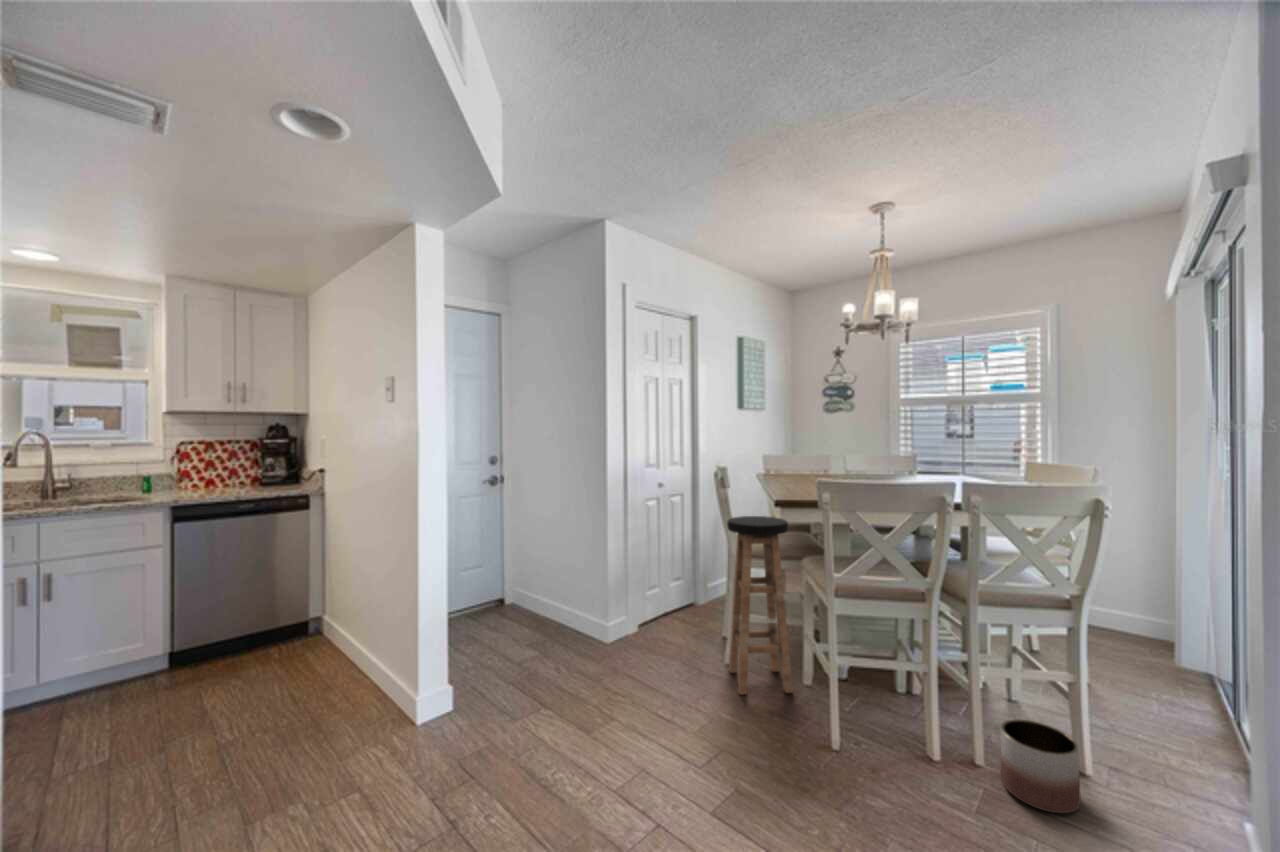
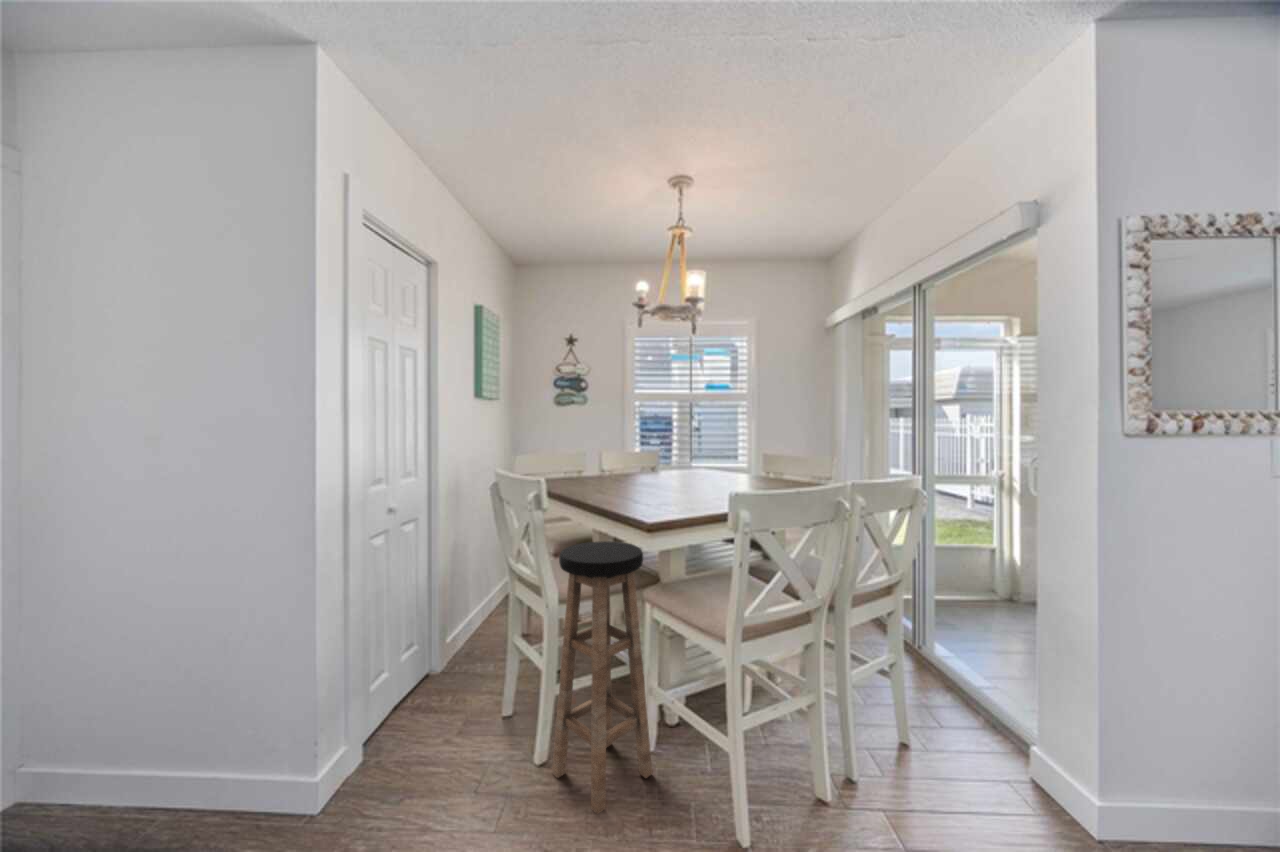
planter: present [1001,719,1081,813] -> none [888,714,960,811]

